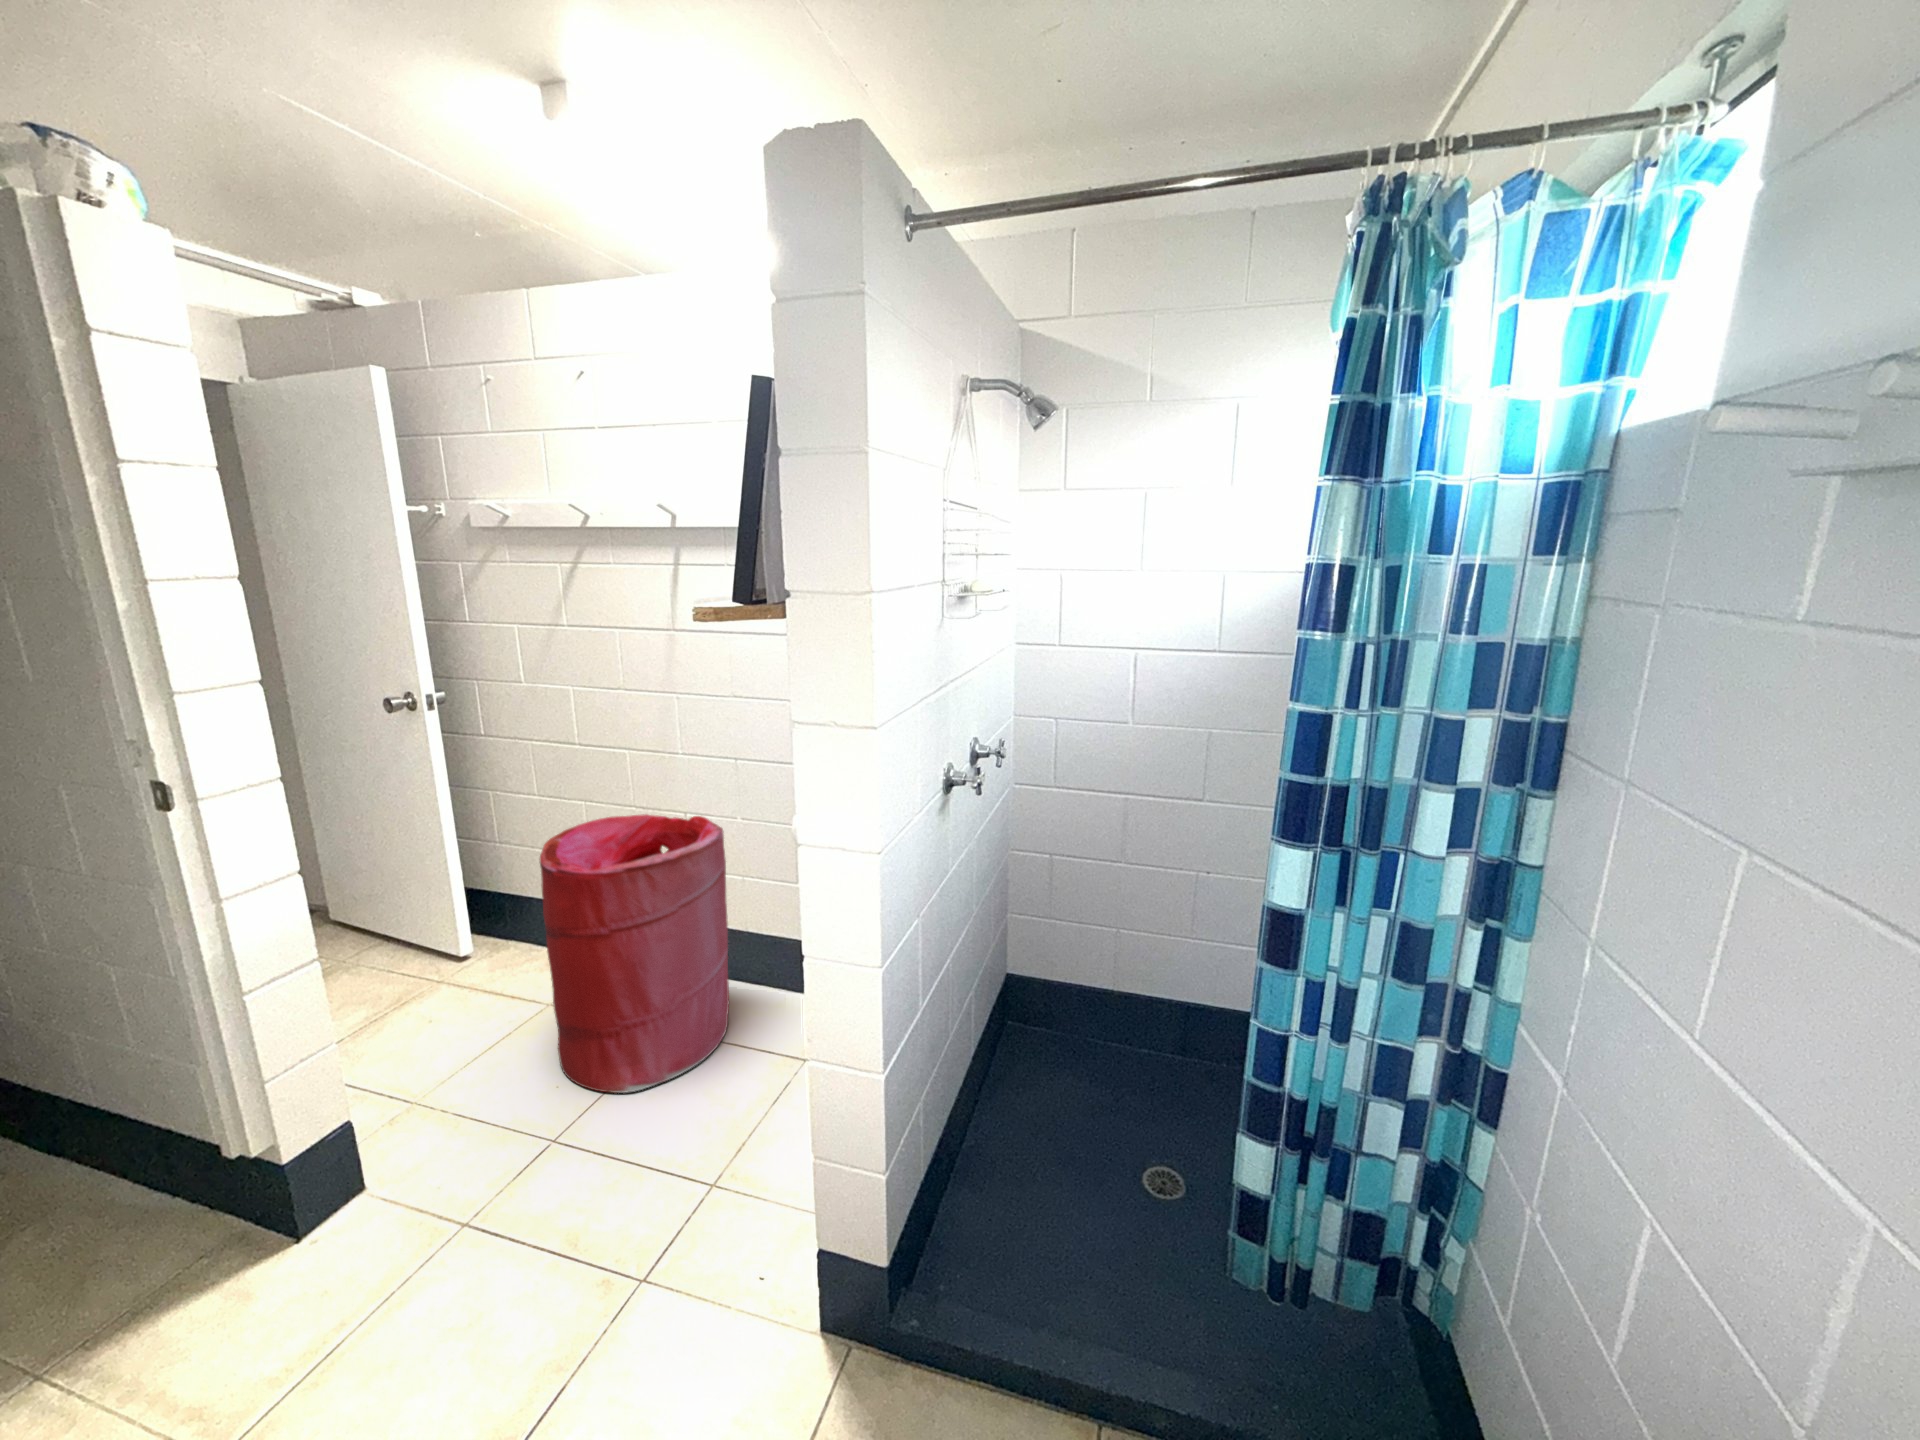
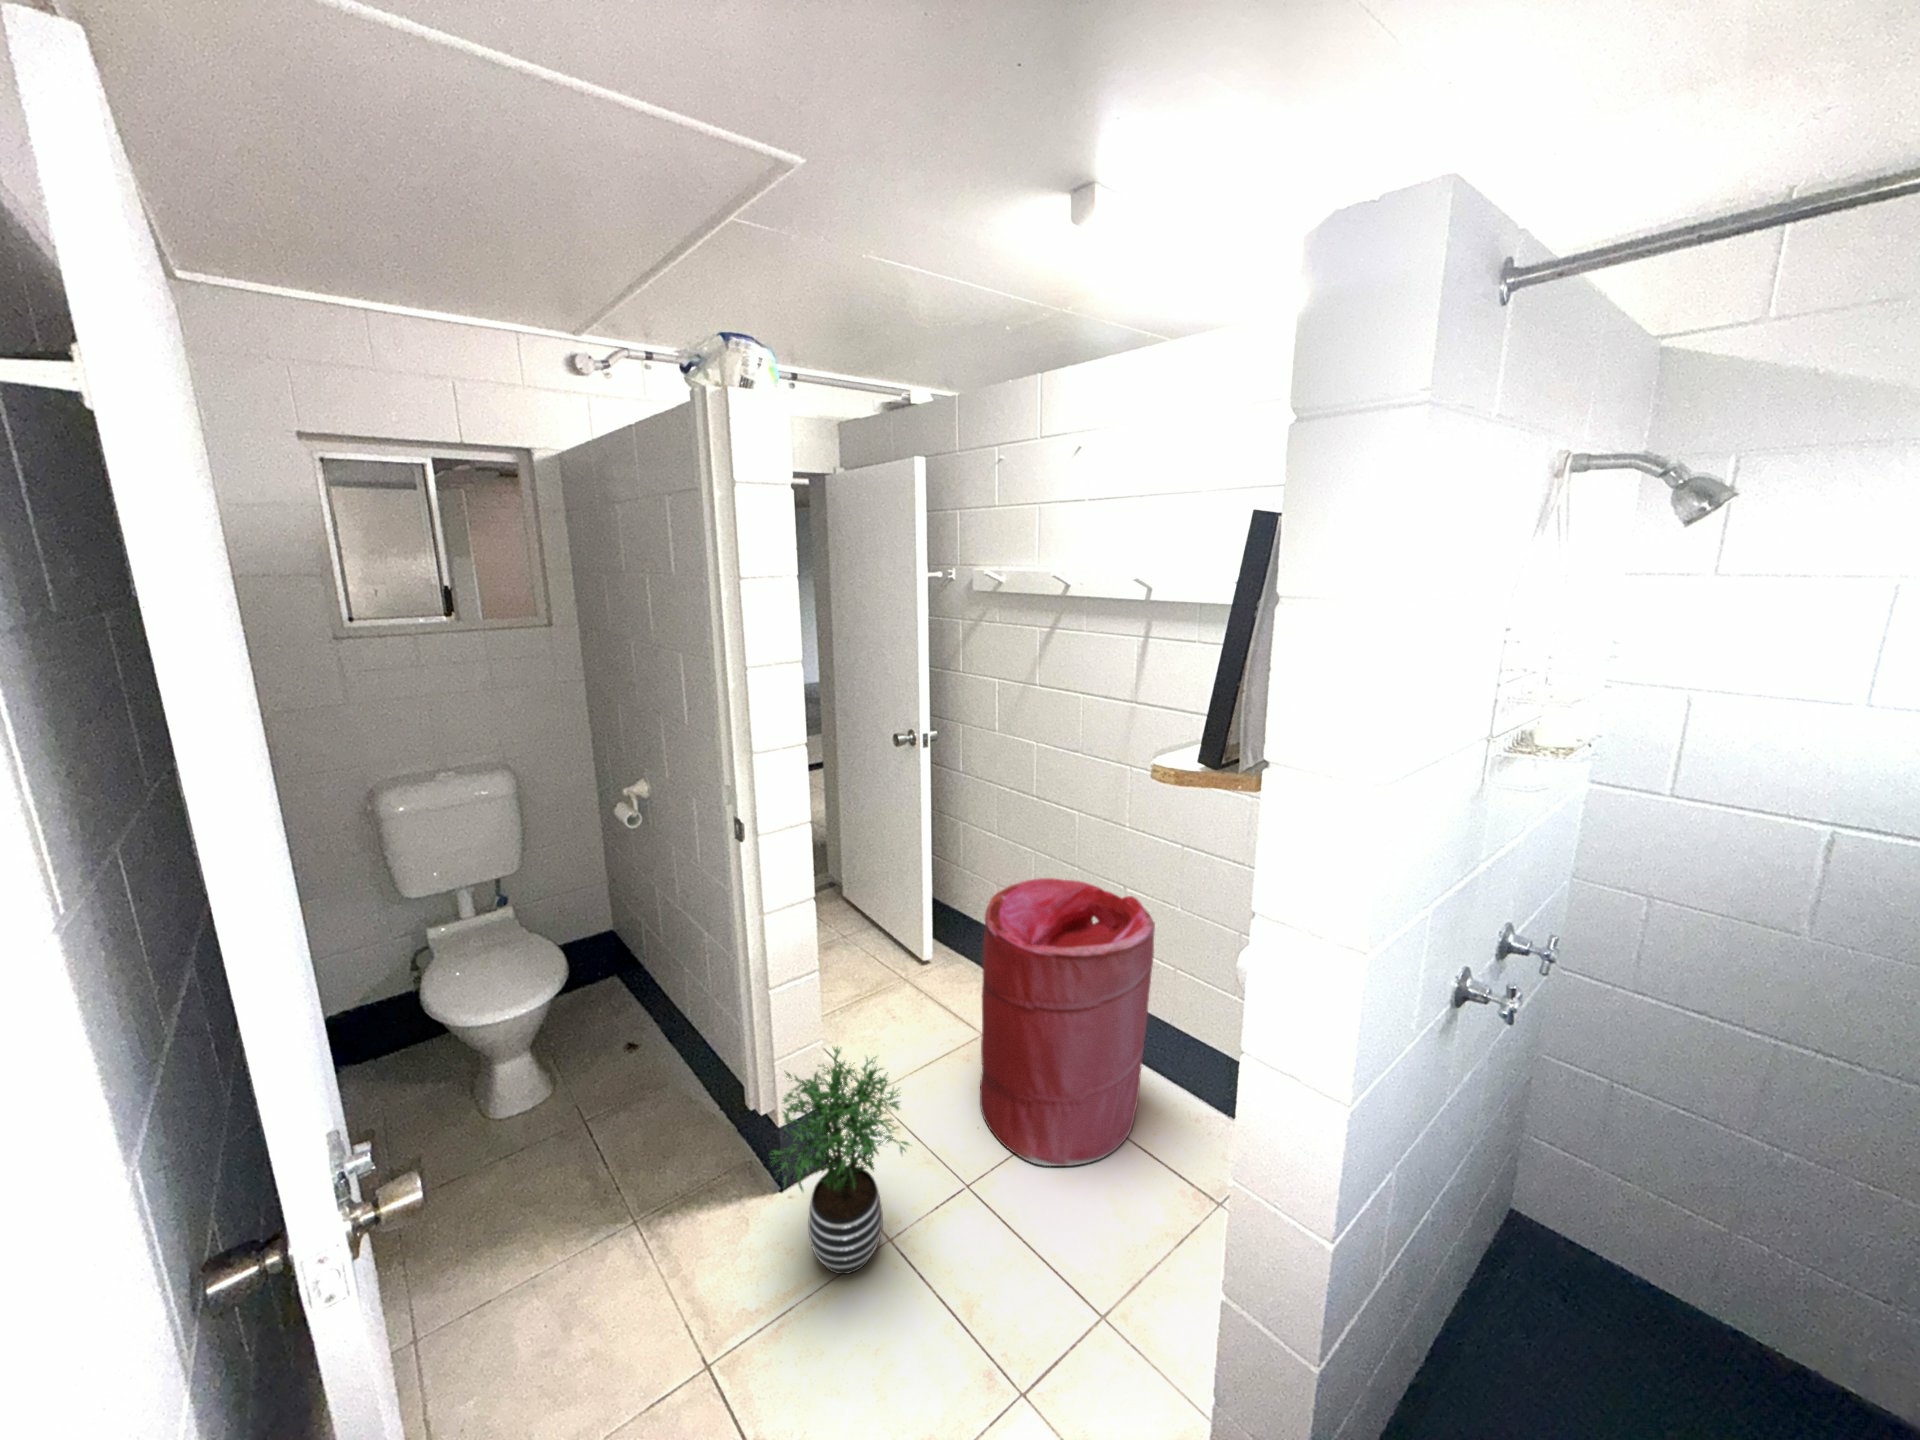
potted plant: none [278,1021,488,1282] -> present [771,1048,908,1274]

